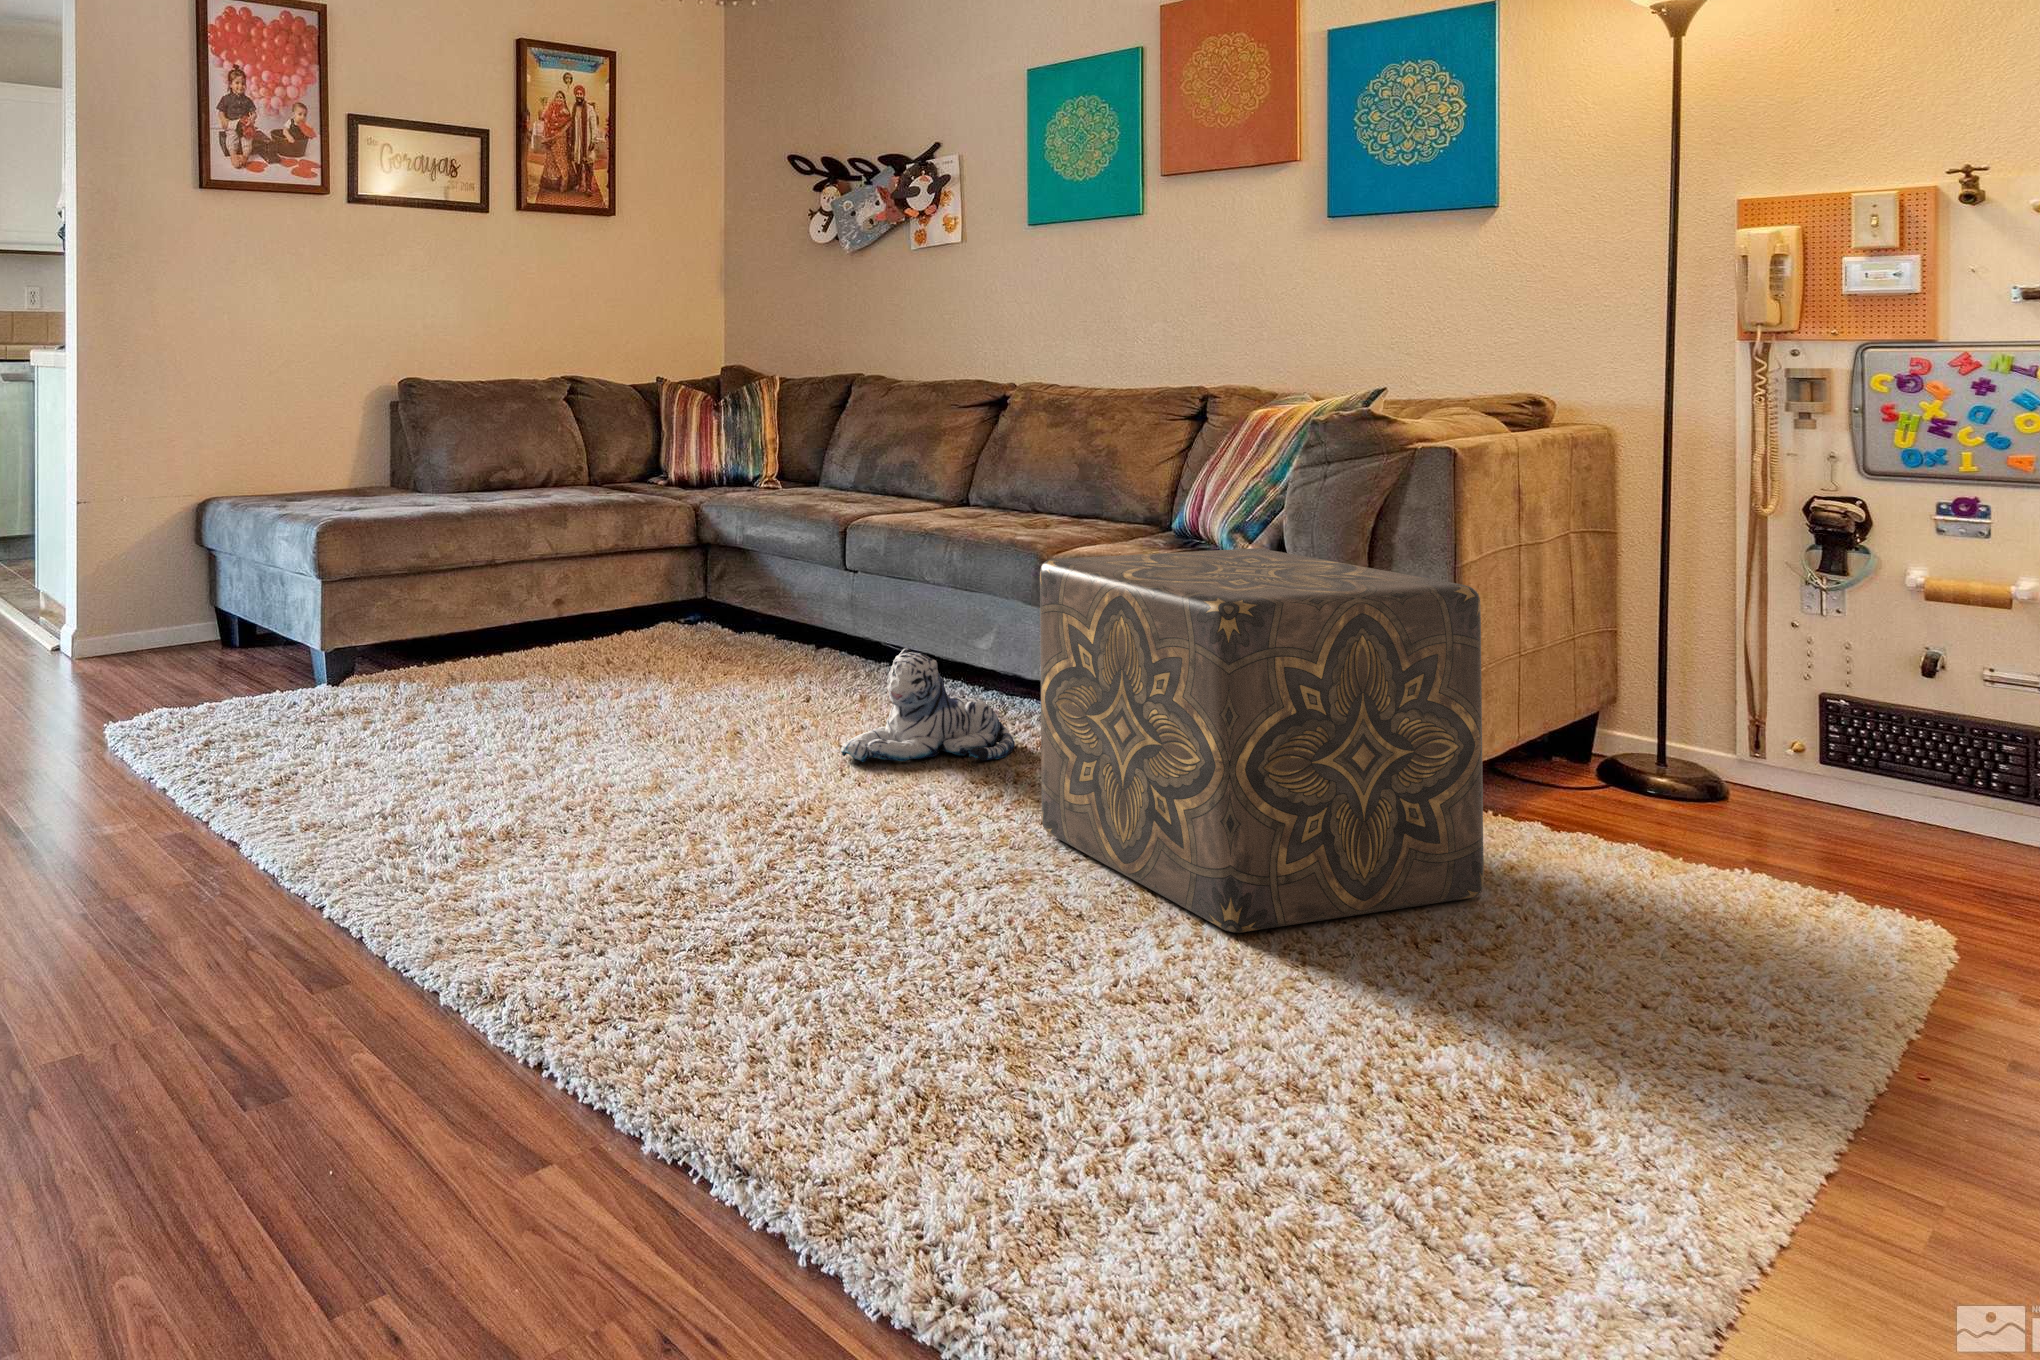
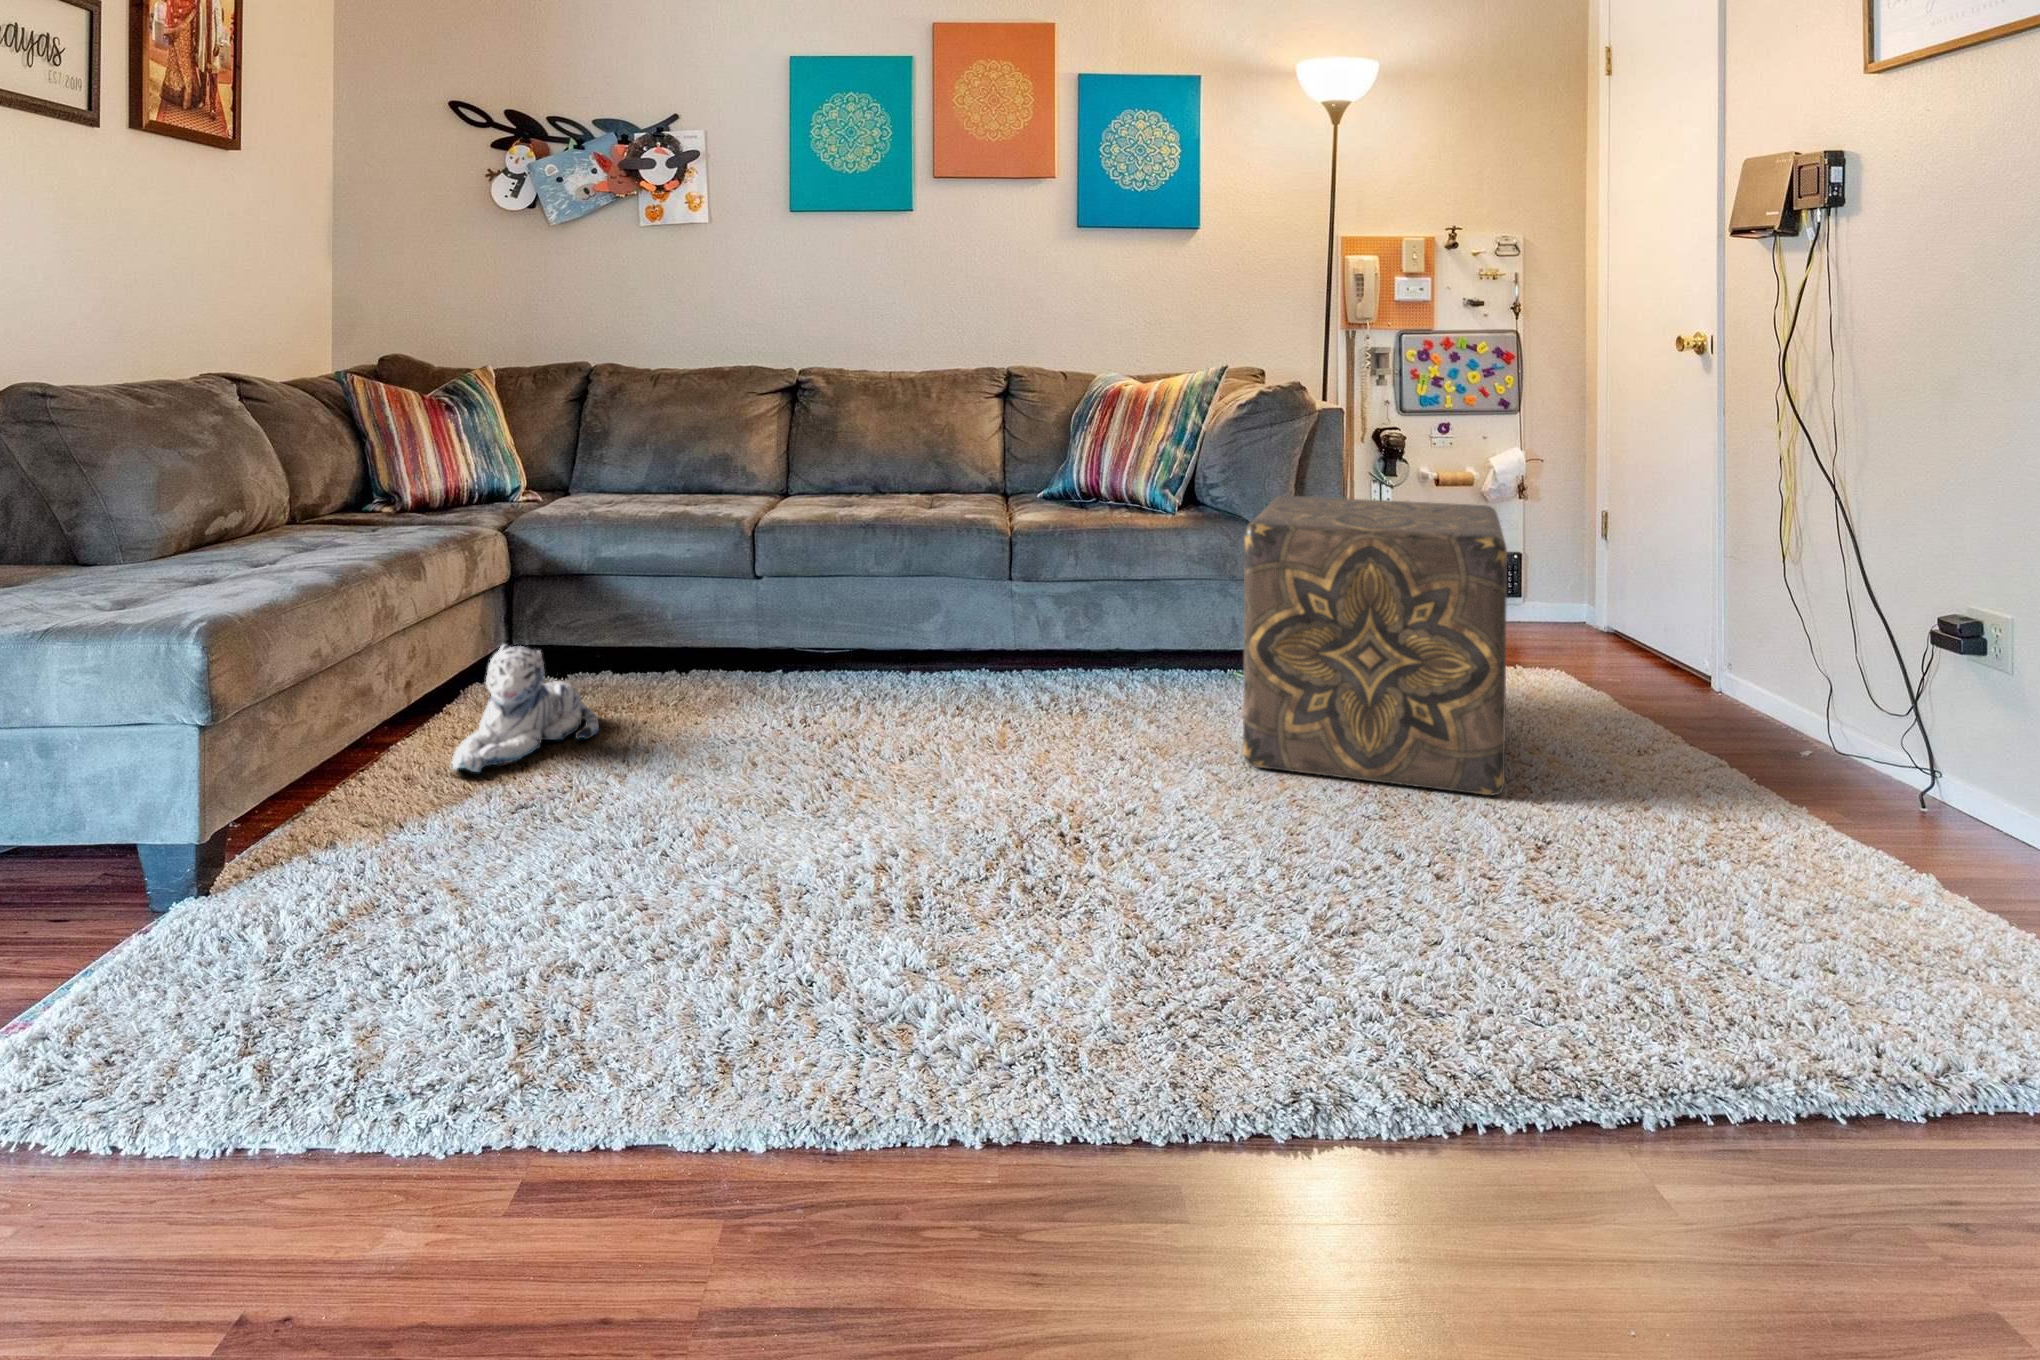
plush toy: present [841,649,1015,762] -> present [451,644,599,772]

